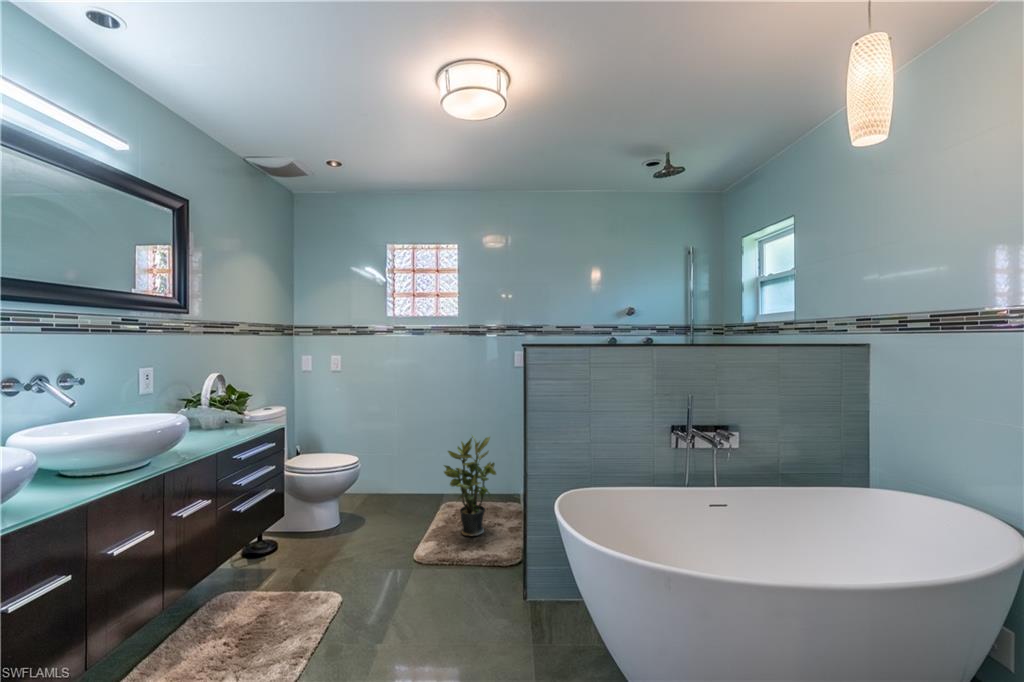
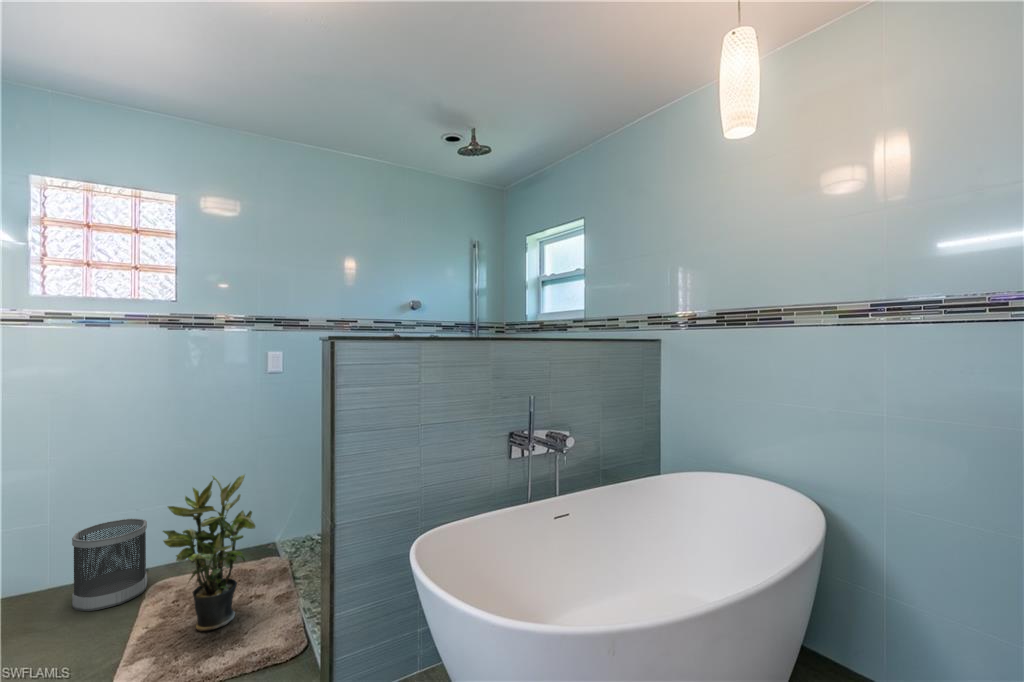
wastebasket: none [406,457,443,509] -> present [72,519,147,611]

